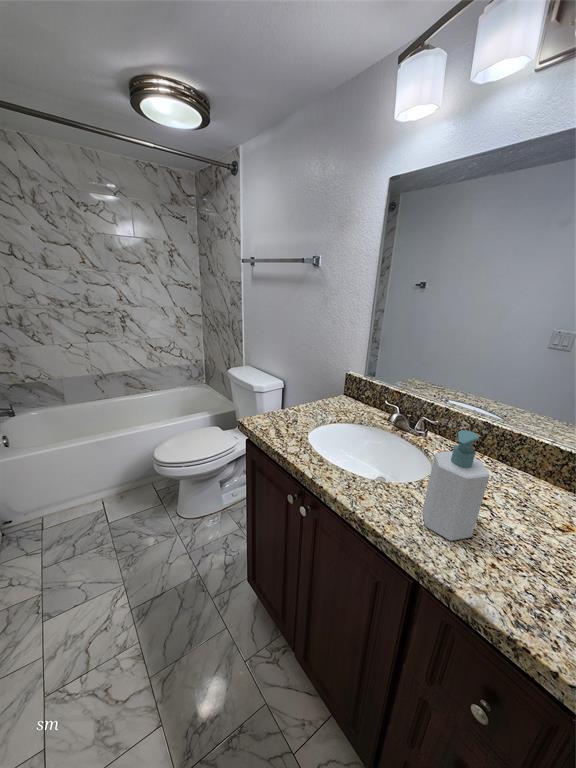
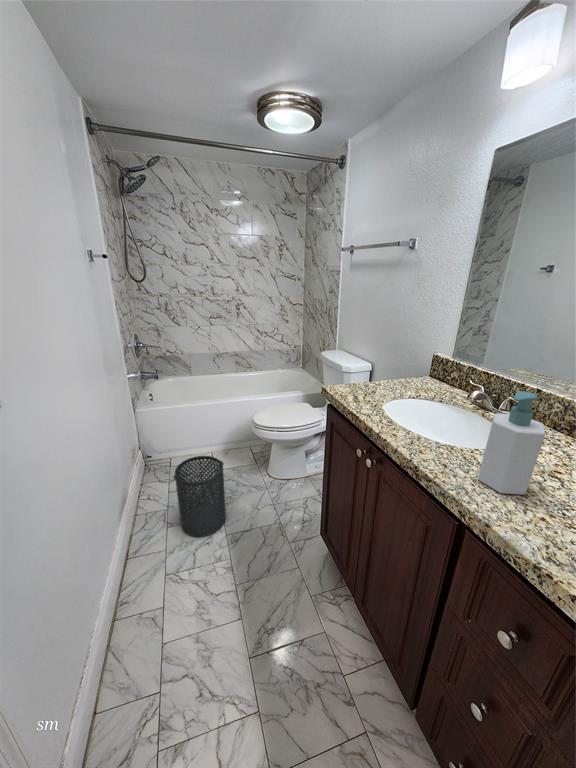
trash can: none [46,513,128,624] -> present [174,456,226,537]

